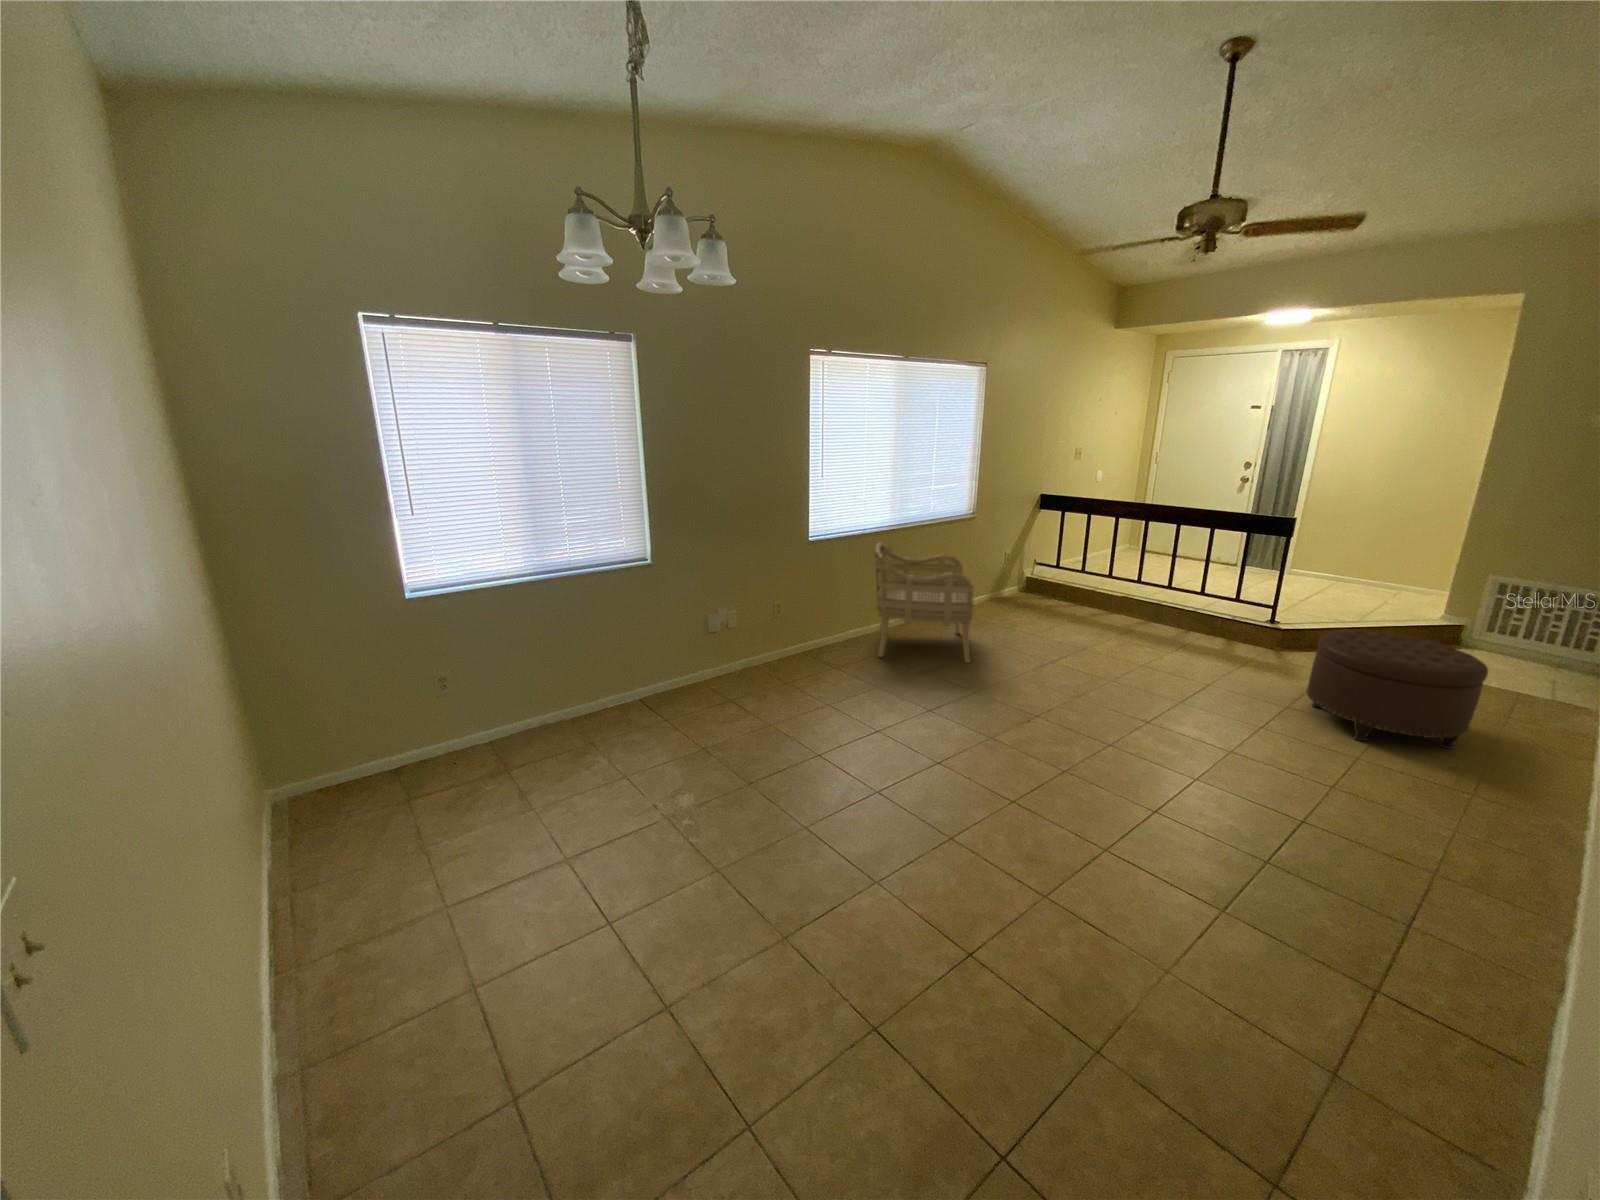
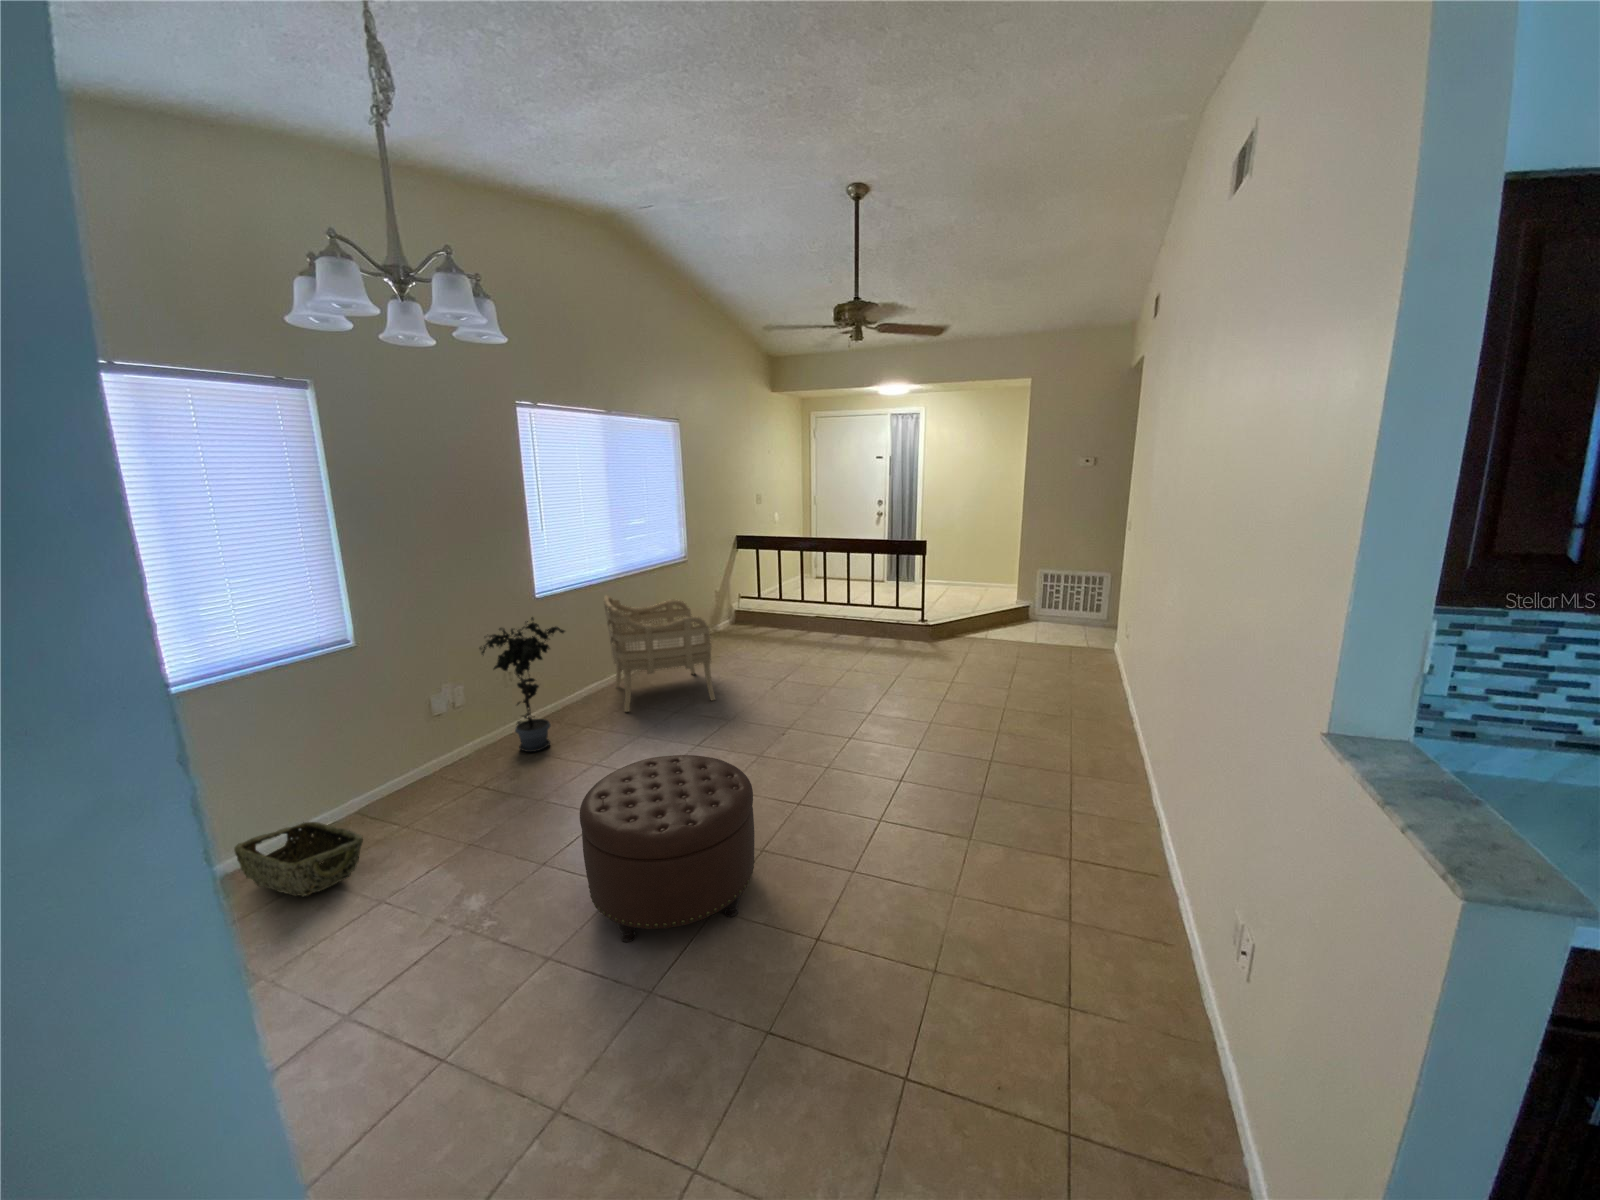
potted plant: none [754,552,832,675] -> present [480,617,565,752]
ottoman: present [1306,630,1488,749] -> present [580,755,755,942]
woven basket: none [570,687,644,741] -> present [234,822,363,897]

